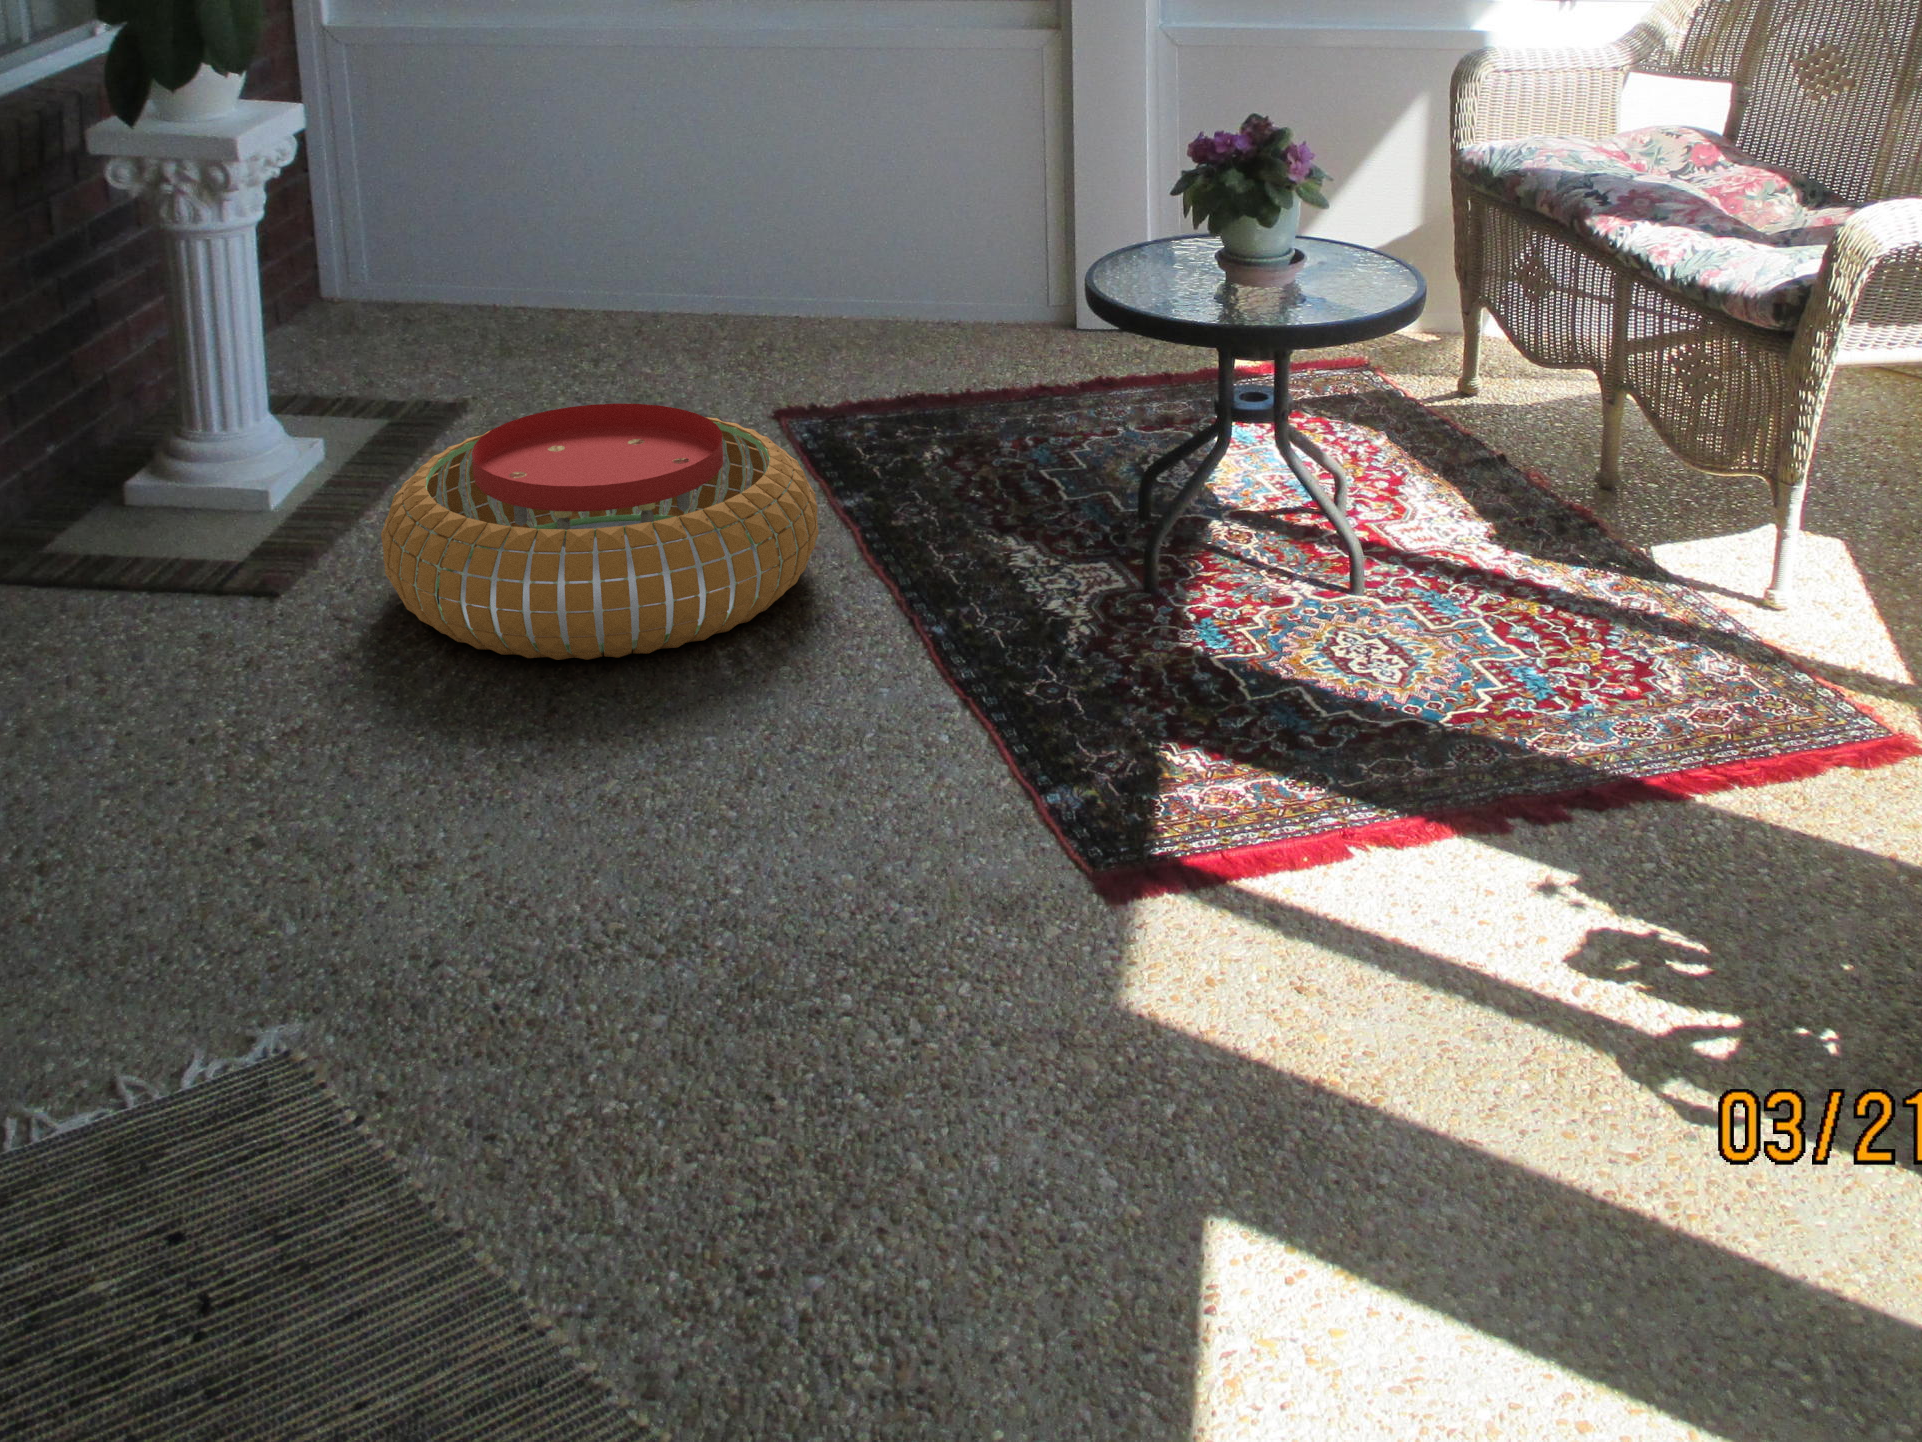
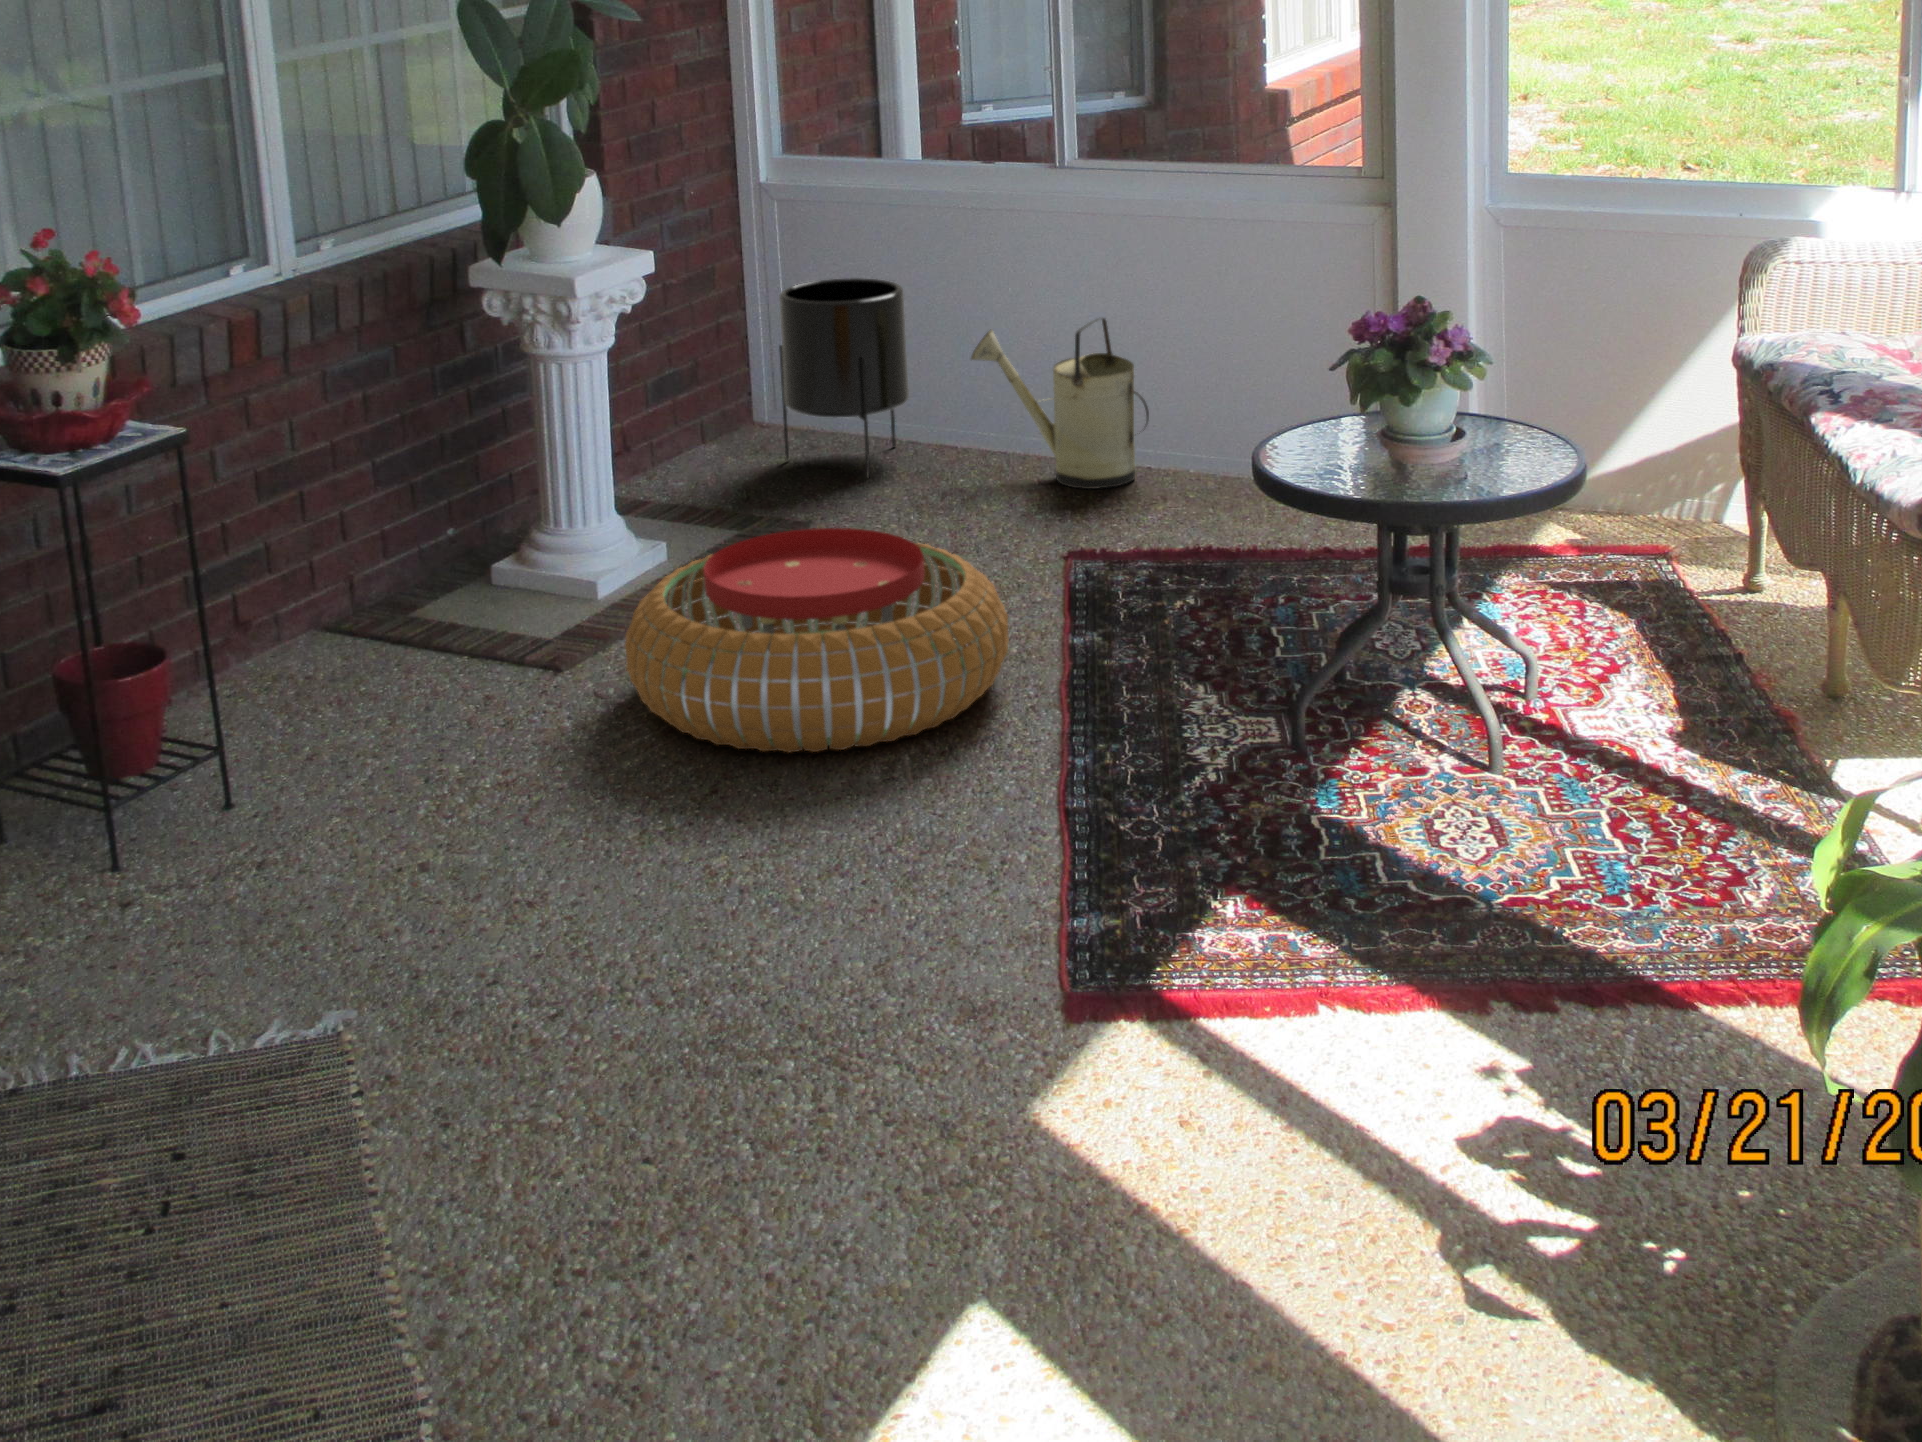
planter: none [381,126,534,348] -> present [779,278,909,478]
watering can: none [611,158,816,342] -> present [971,318,1149,489]

